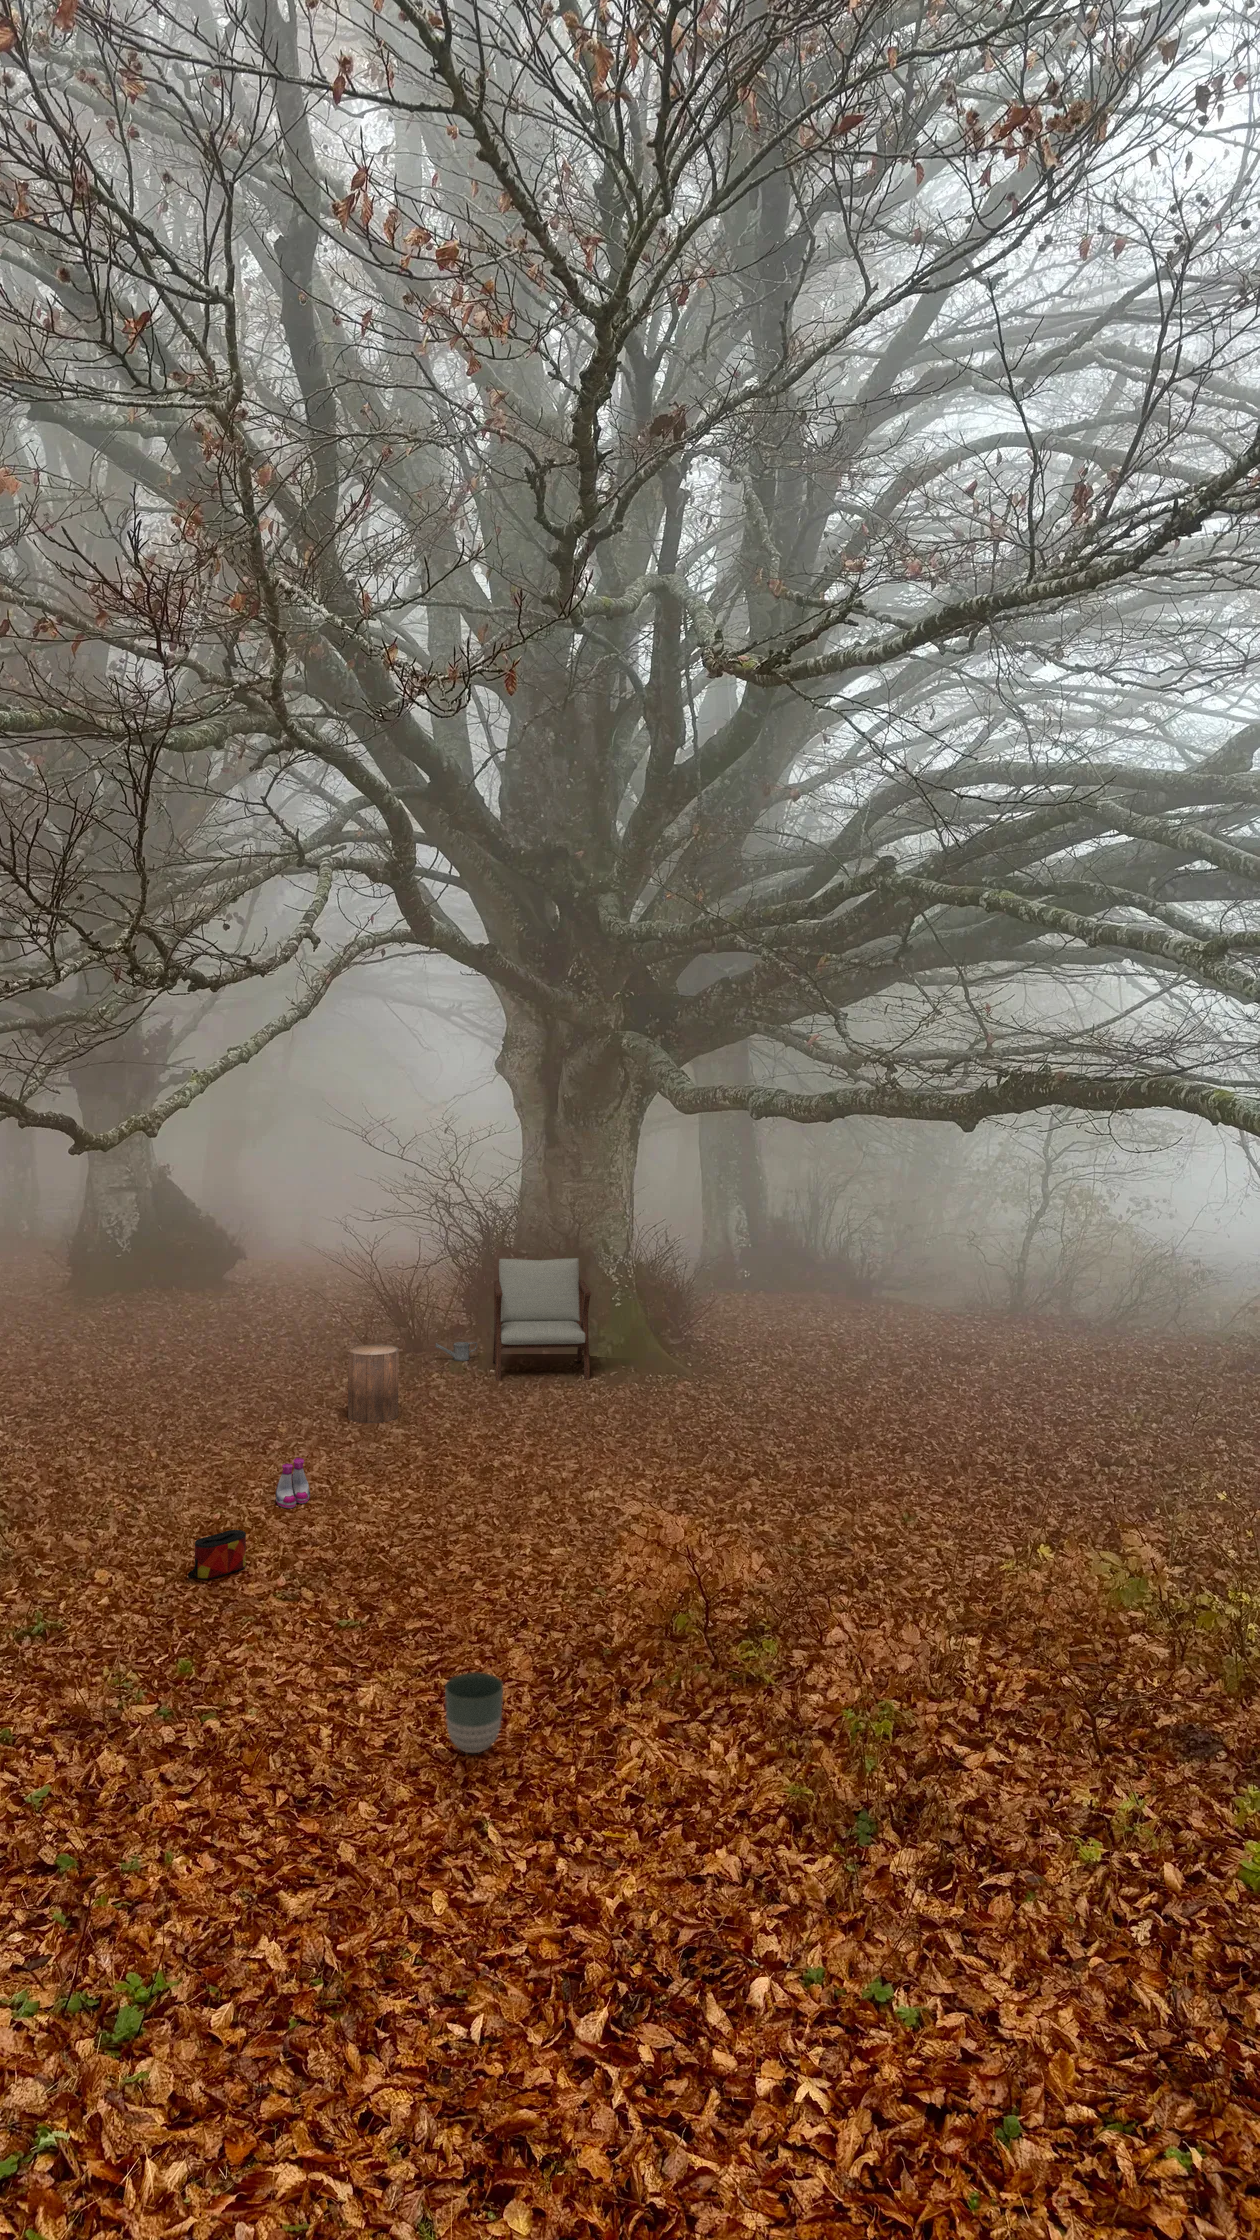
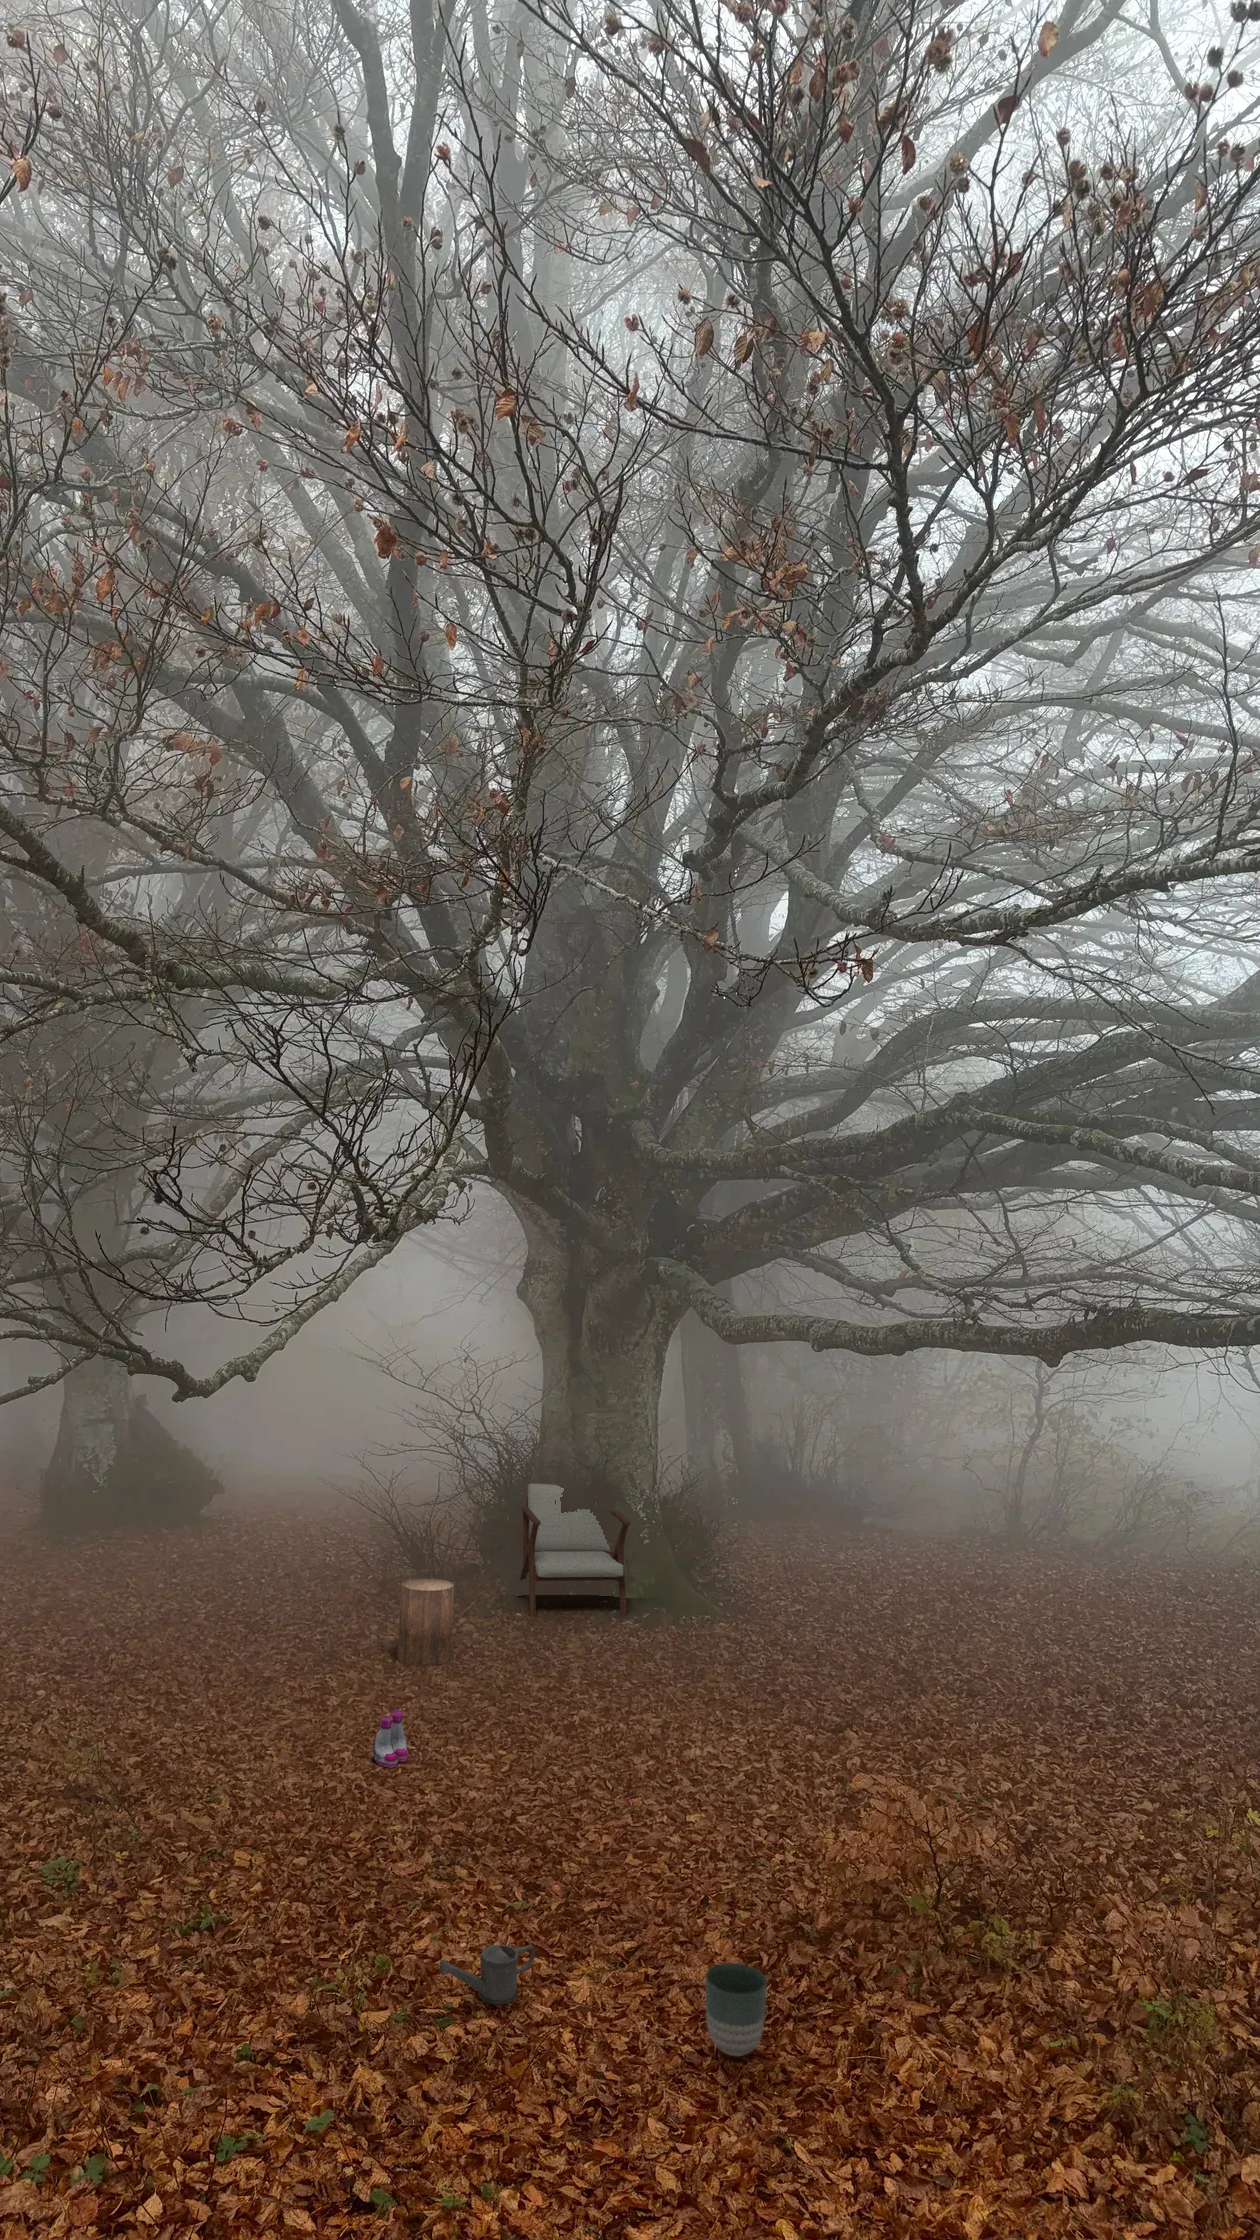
watering can: present [435,1342,477,1361] -> present [440,1945,535,2005]
bag: present [188,1530,246,1580] -> none [326,1795,383,1854]

